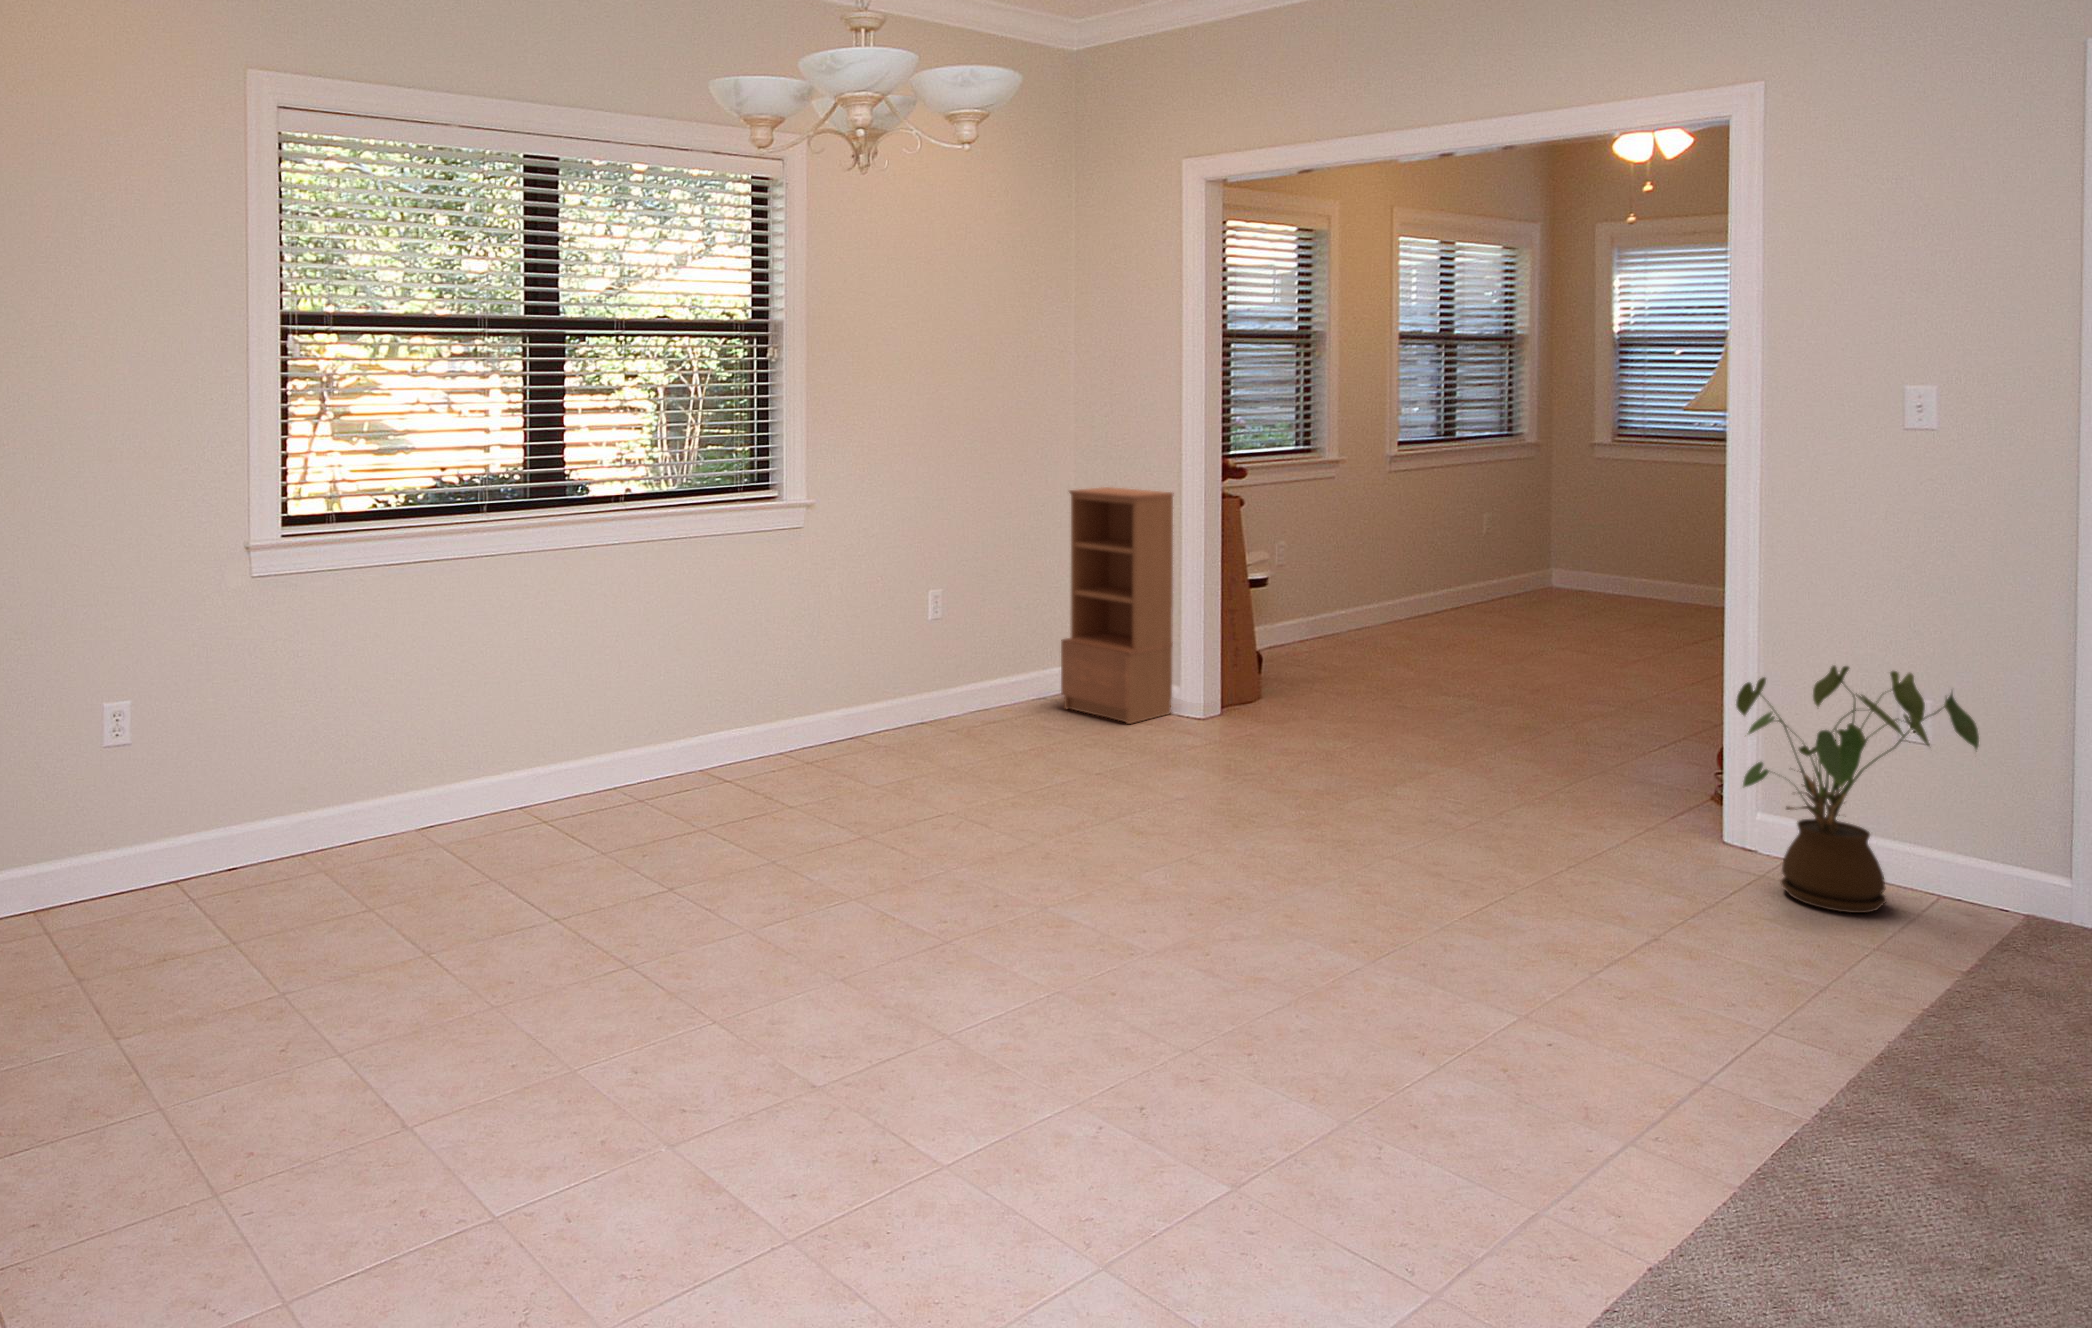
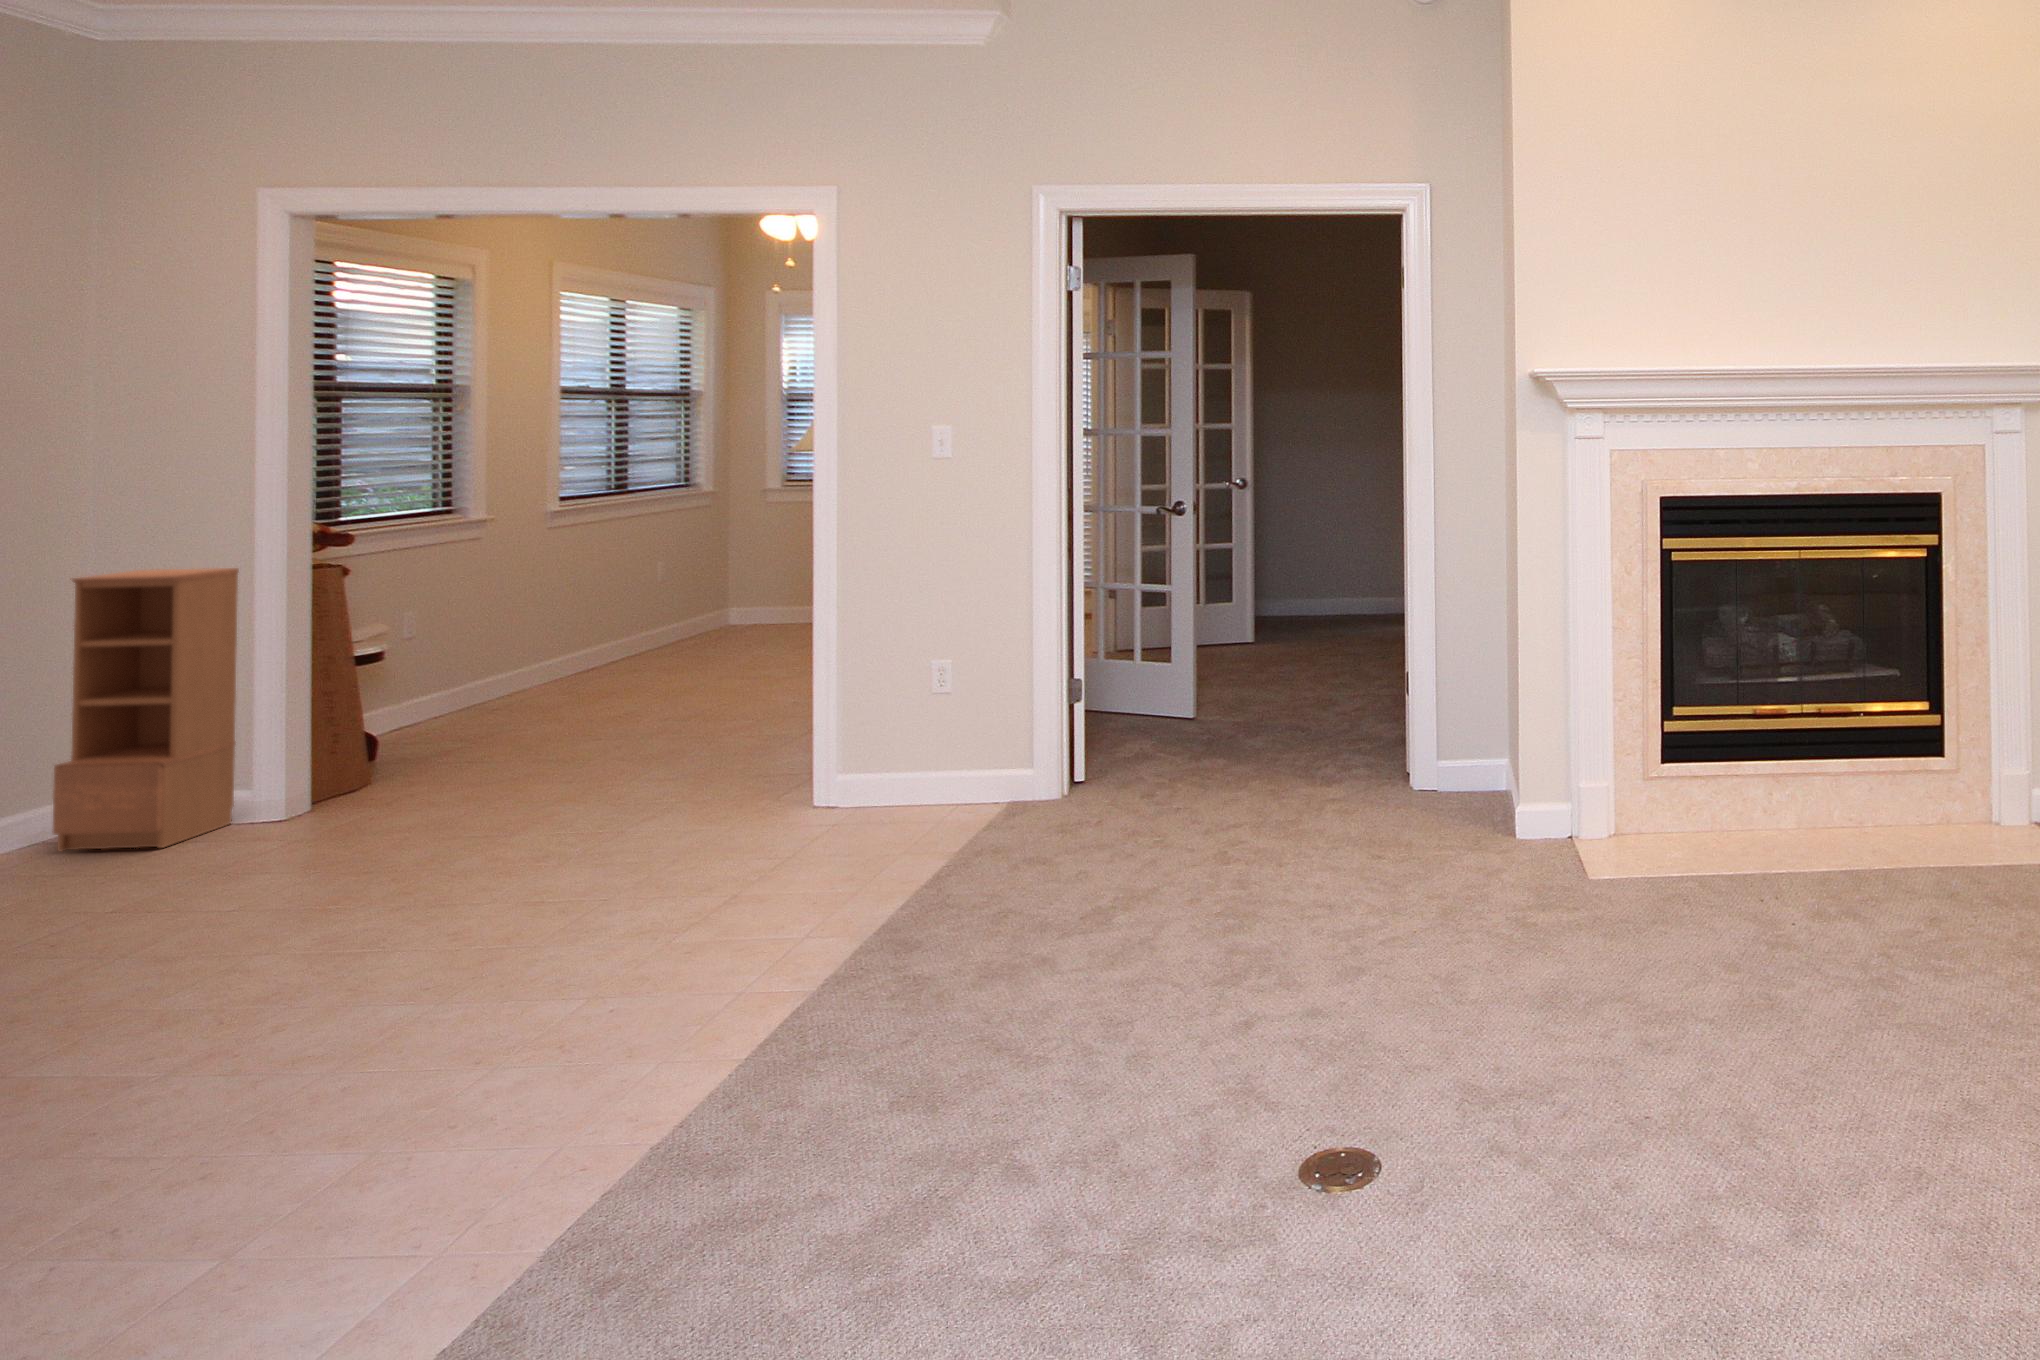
house plant: present [1736,666,1979,913] -> none [807,642,973,840]

